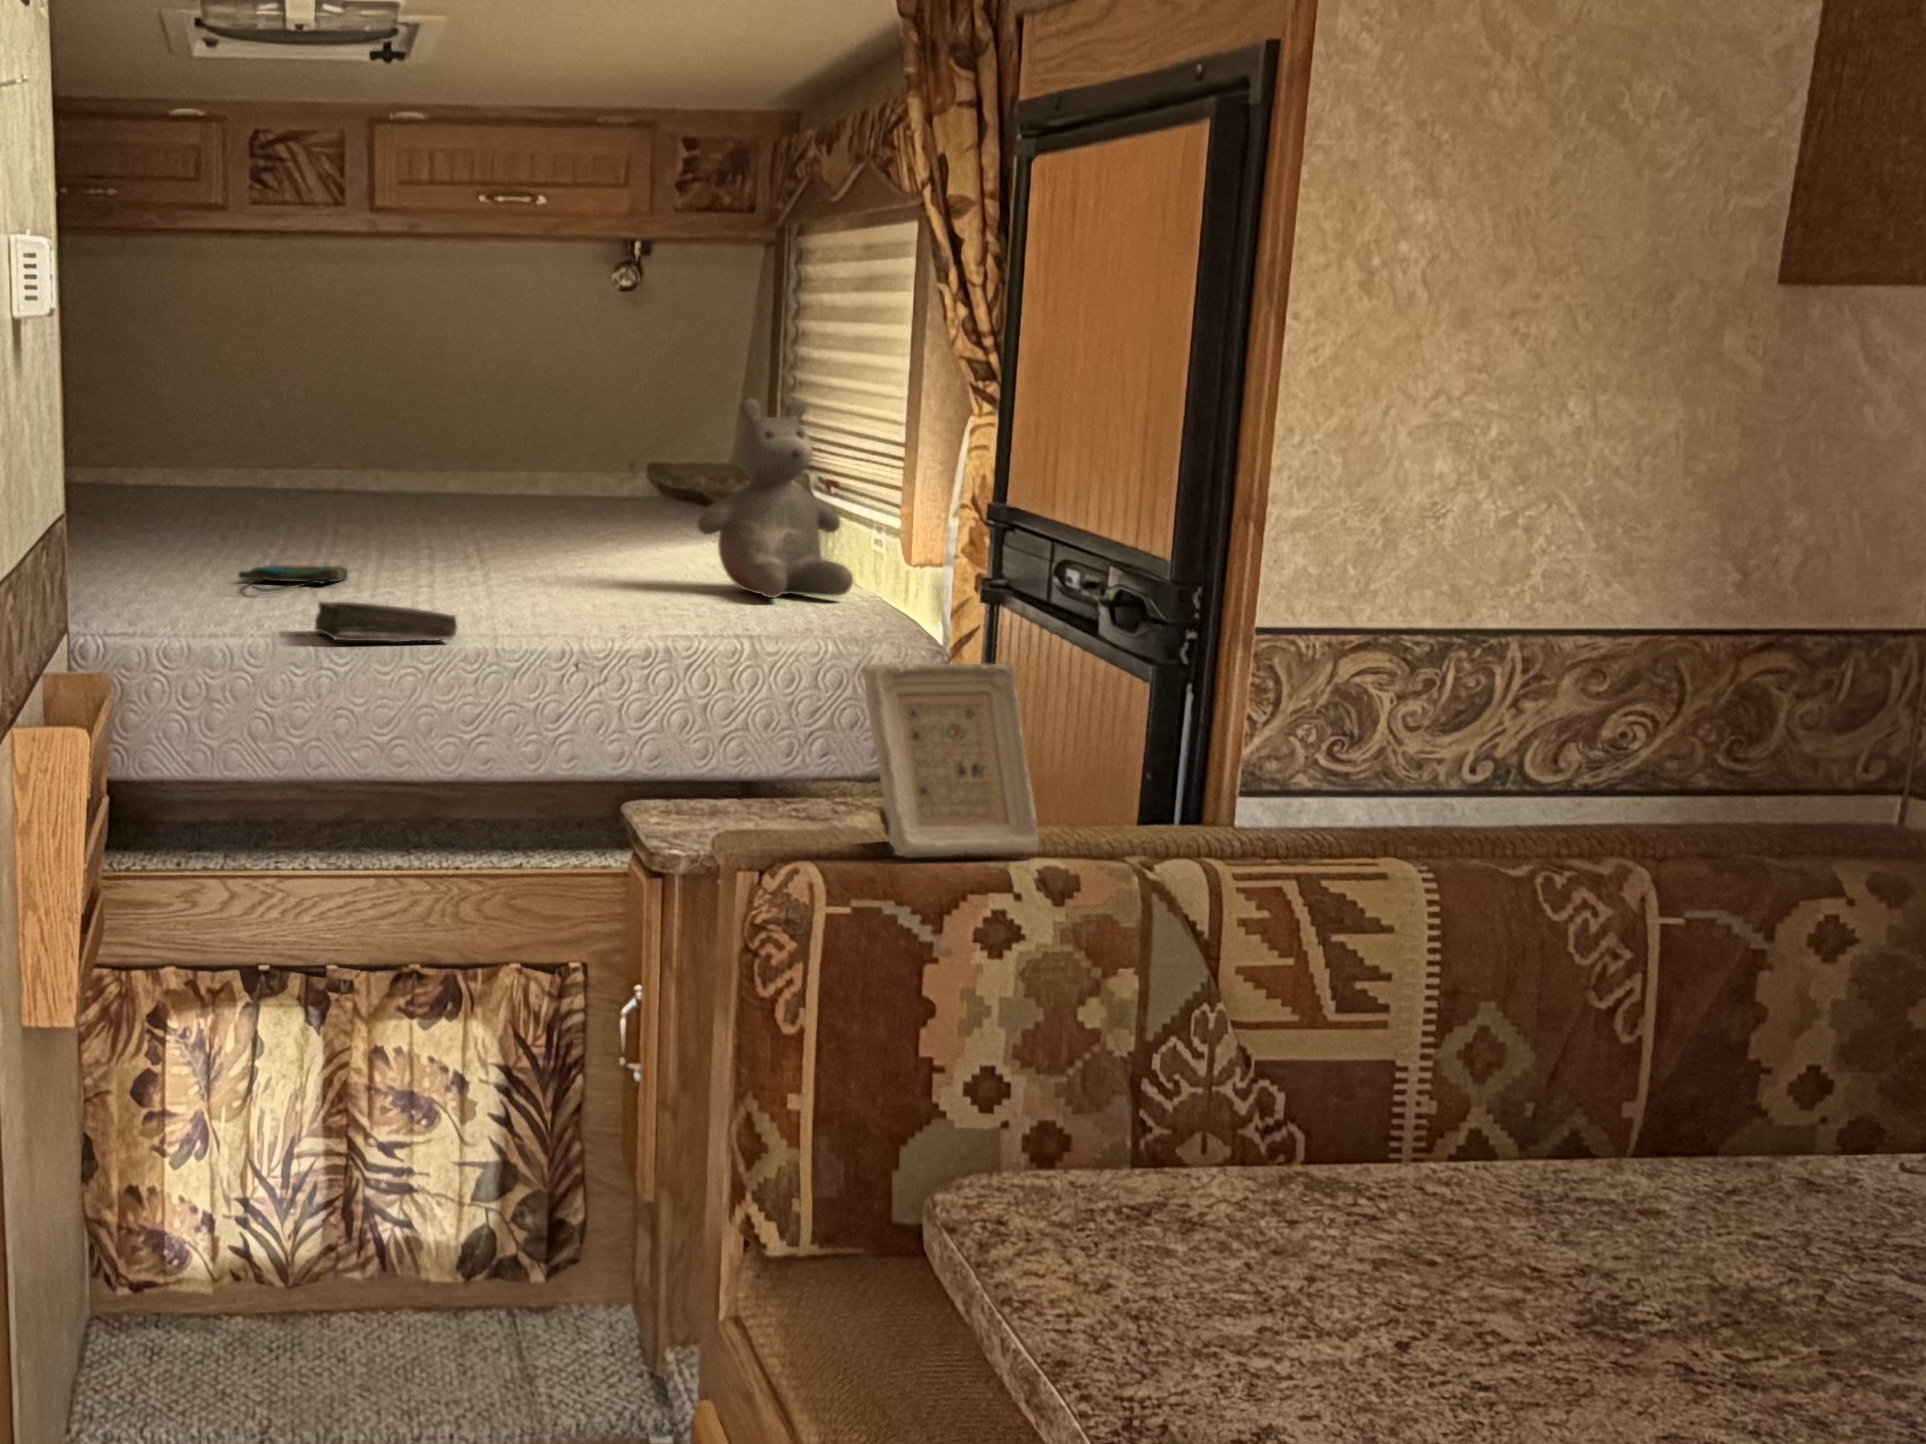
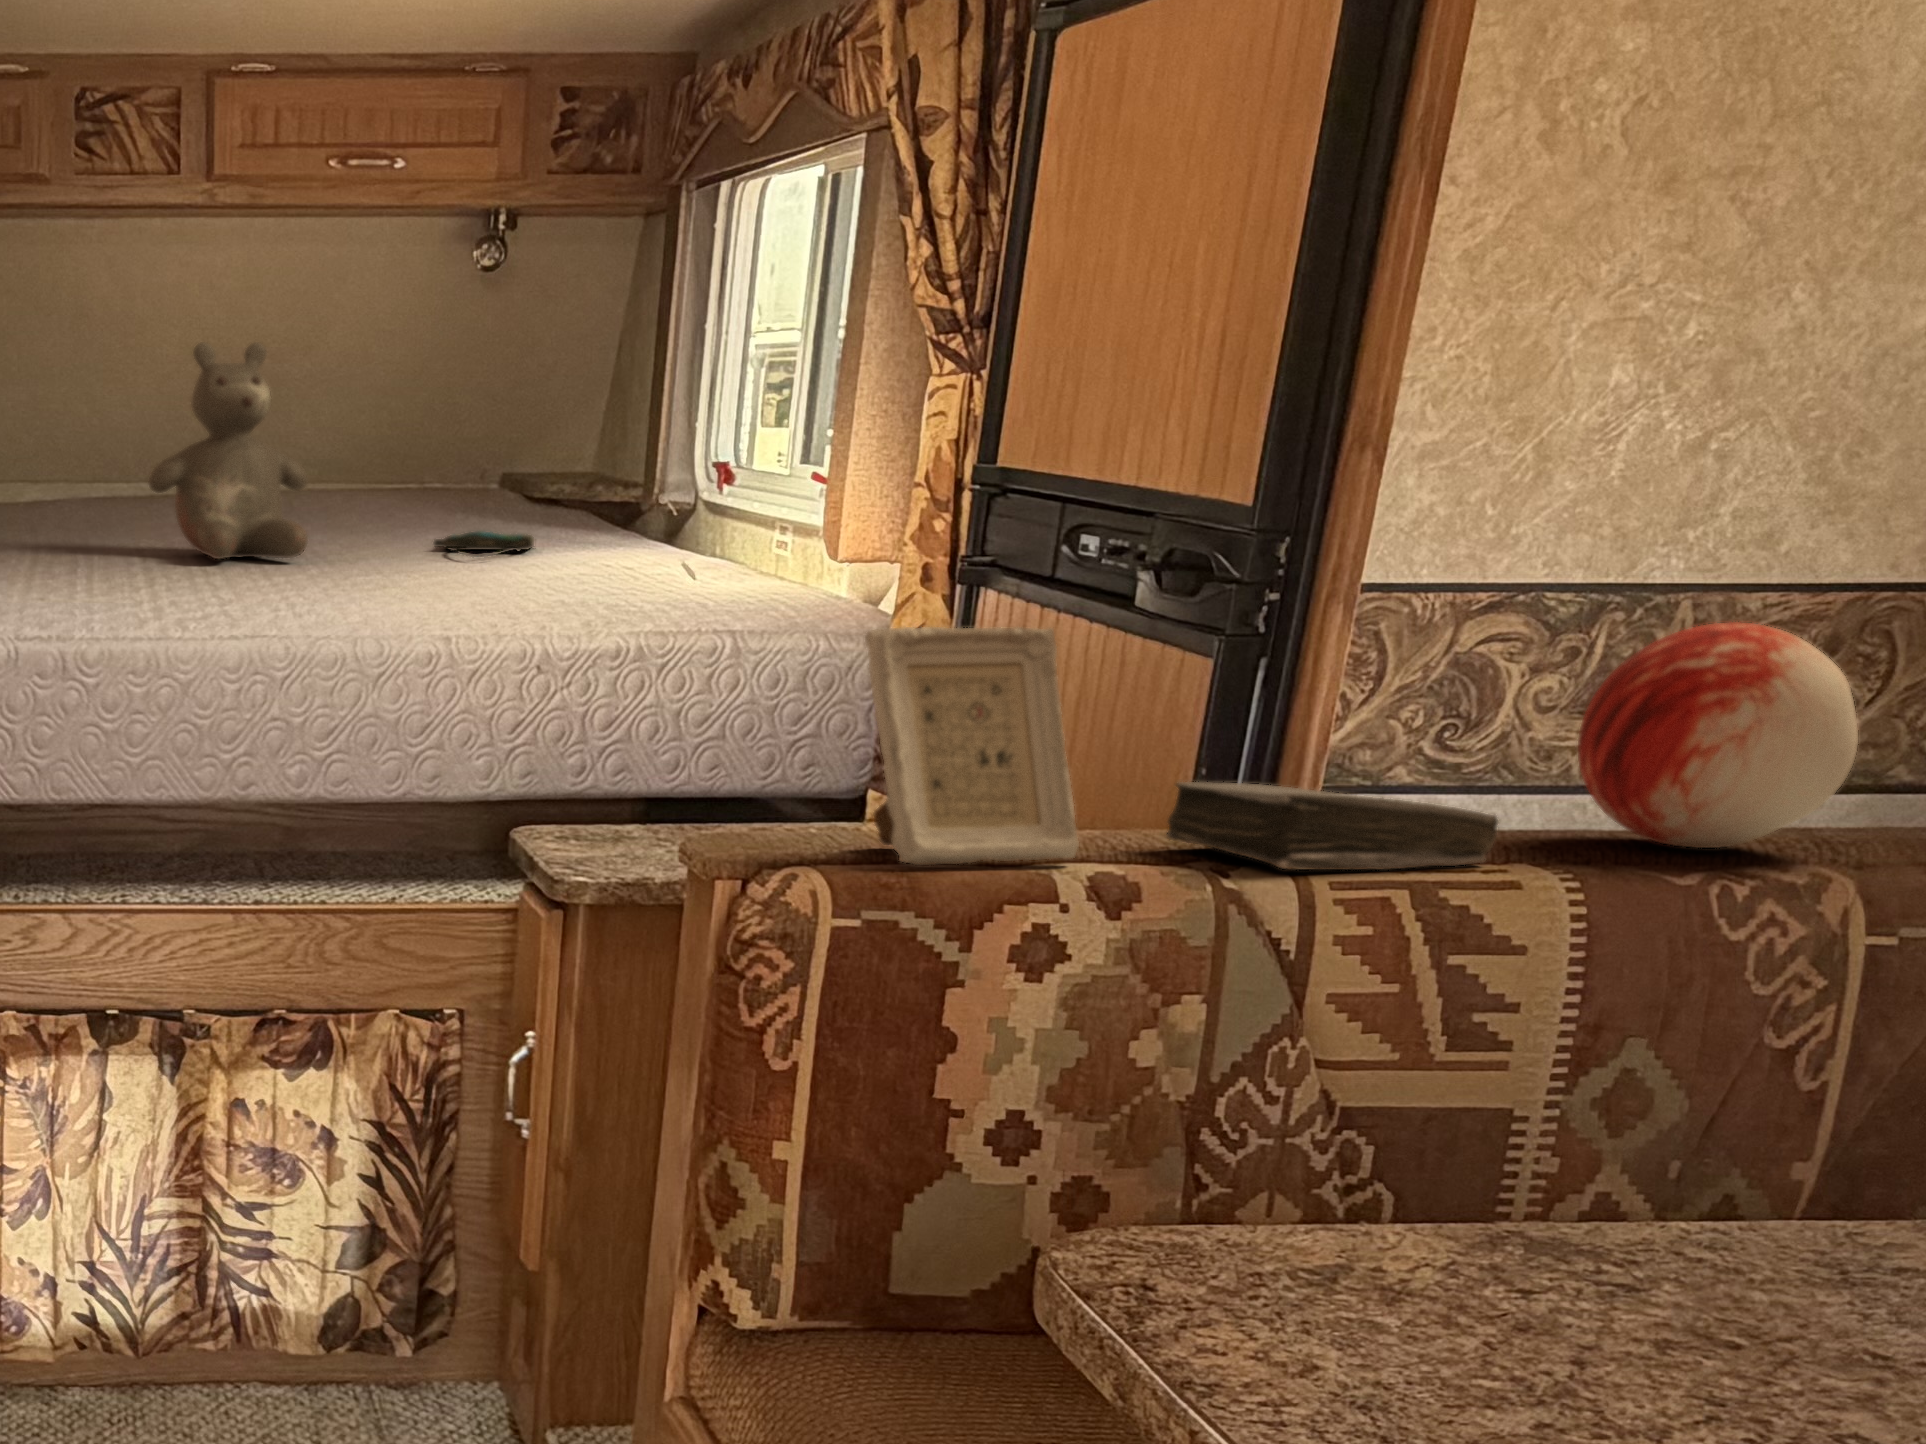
teddy bear: present [697,398,853,598] -> present [149,342,308,559]
tote bag: present [239,565,348,592] -> present [434,532,534,557]
book: present [315,601,457,642] -> present [1167,782,1498,870]
decorative orb: none [1440,663,1645,841] -> present [1578,622,1858,848]

